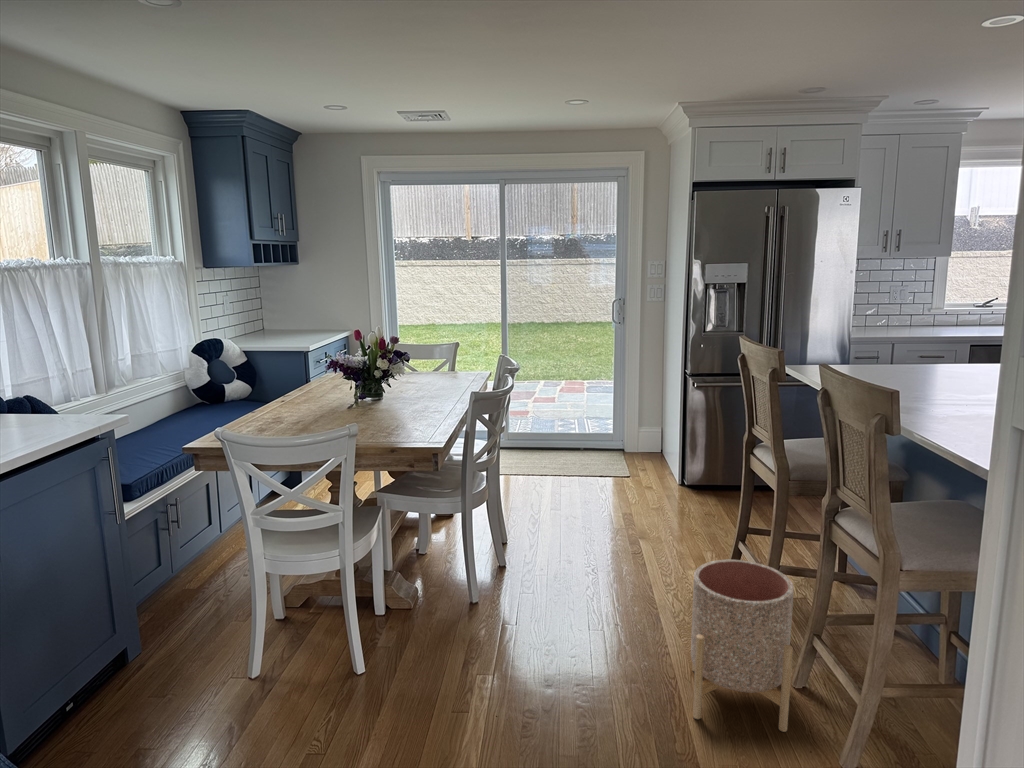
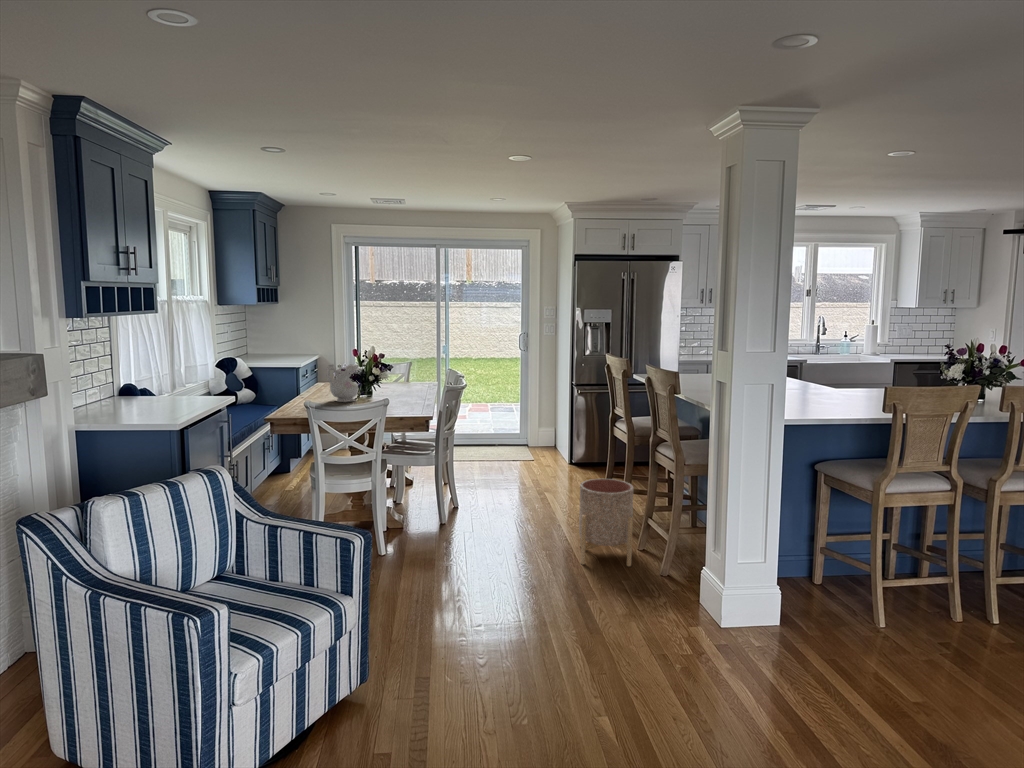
ceramic pitcher: none [300,354,354,412] -> present [326,364,358,402]

